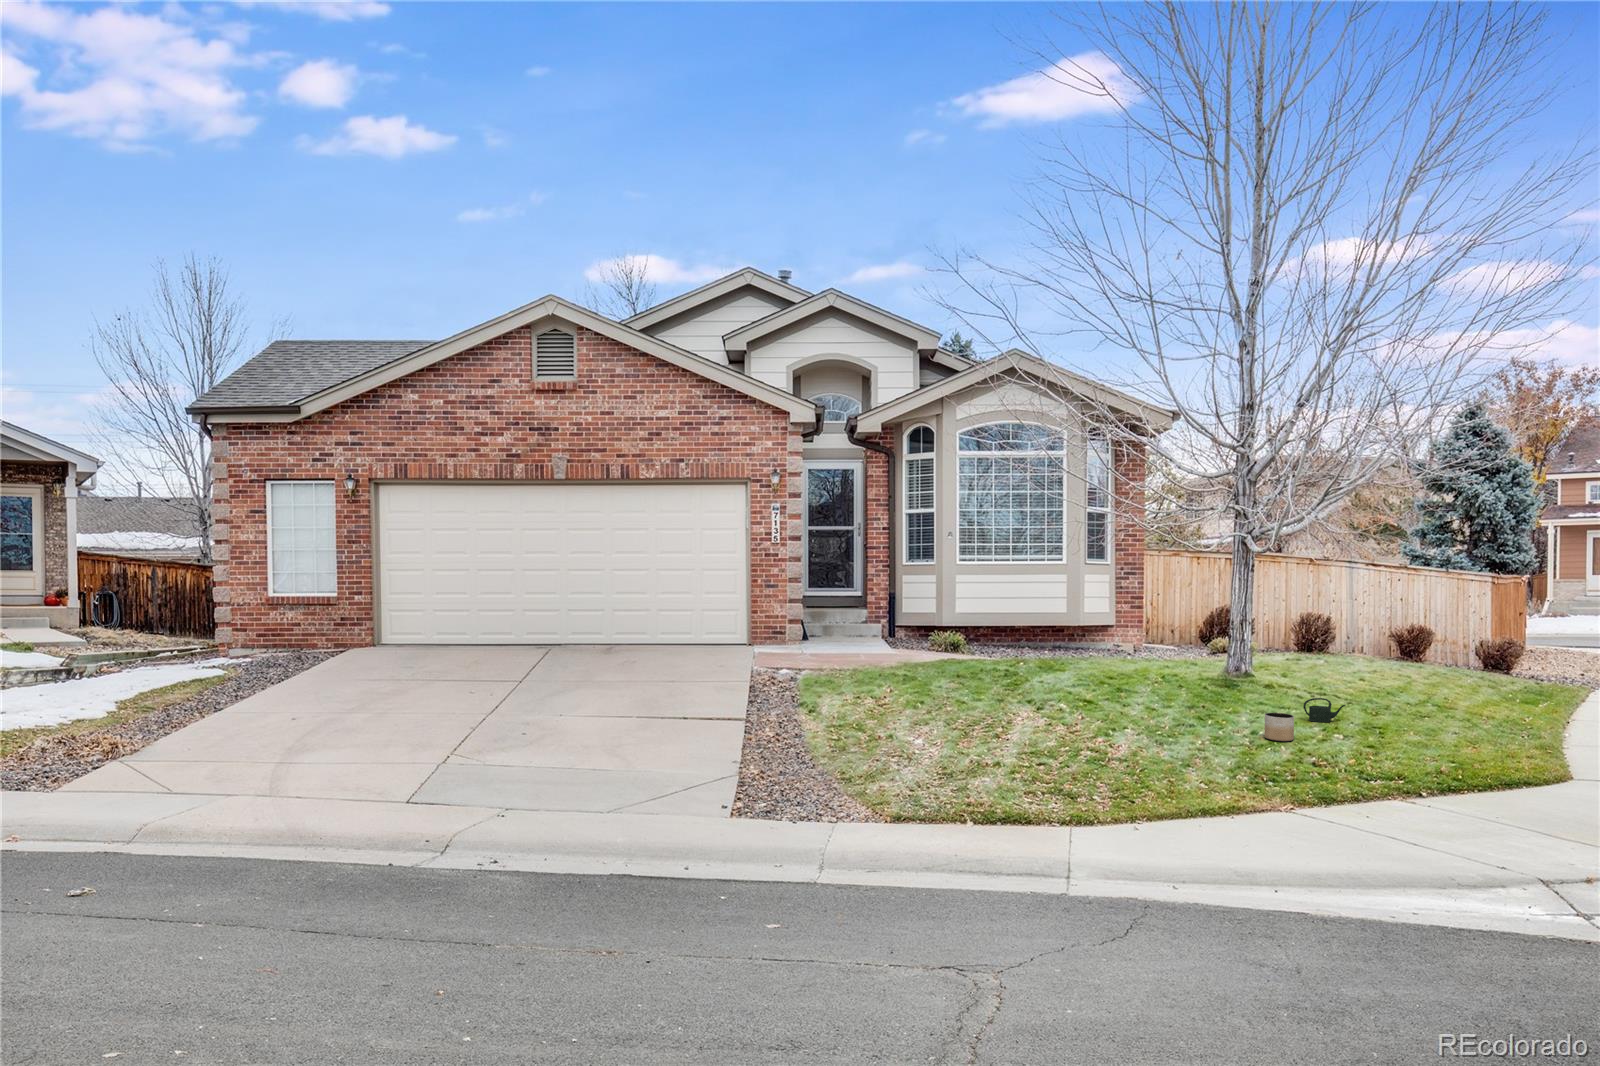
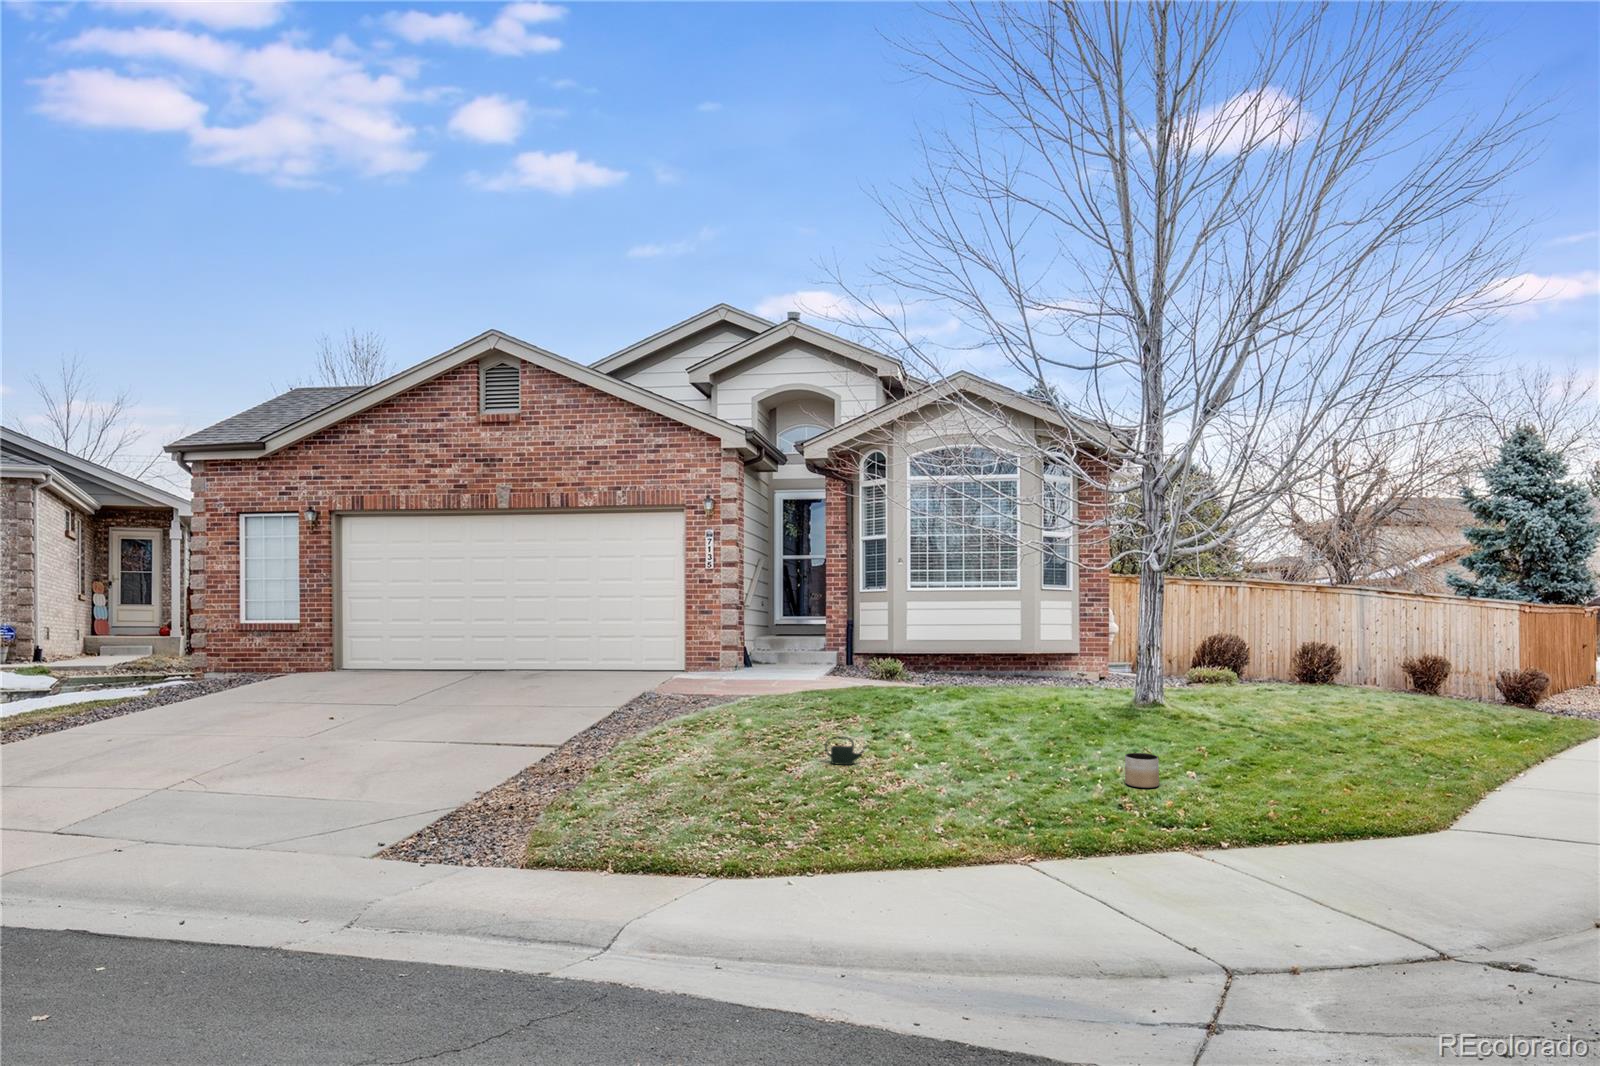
watering can: present [1303,698,1345,722] -> present [825,737,867,765]

